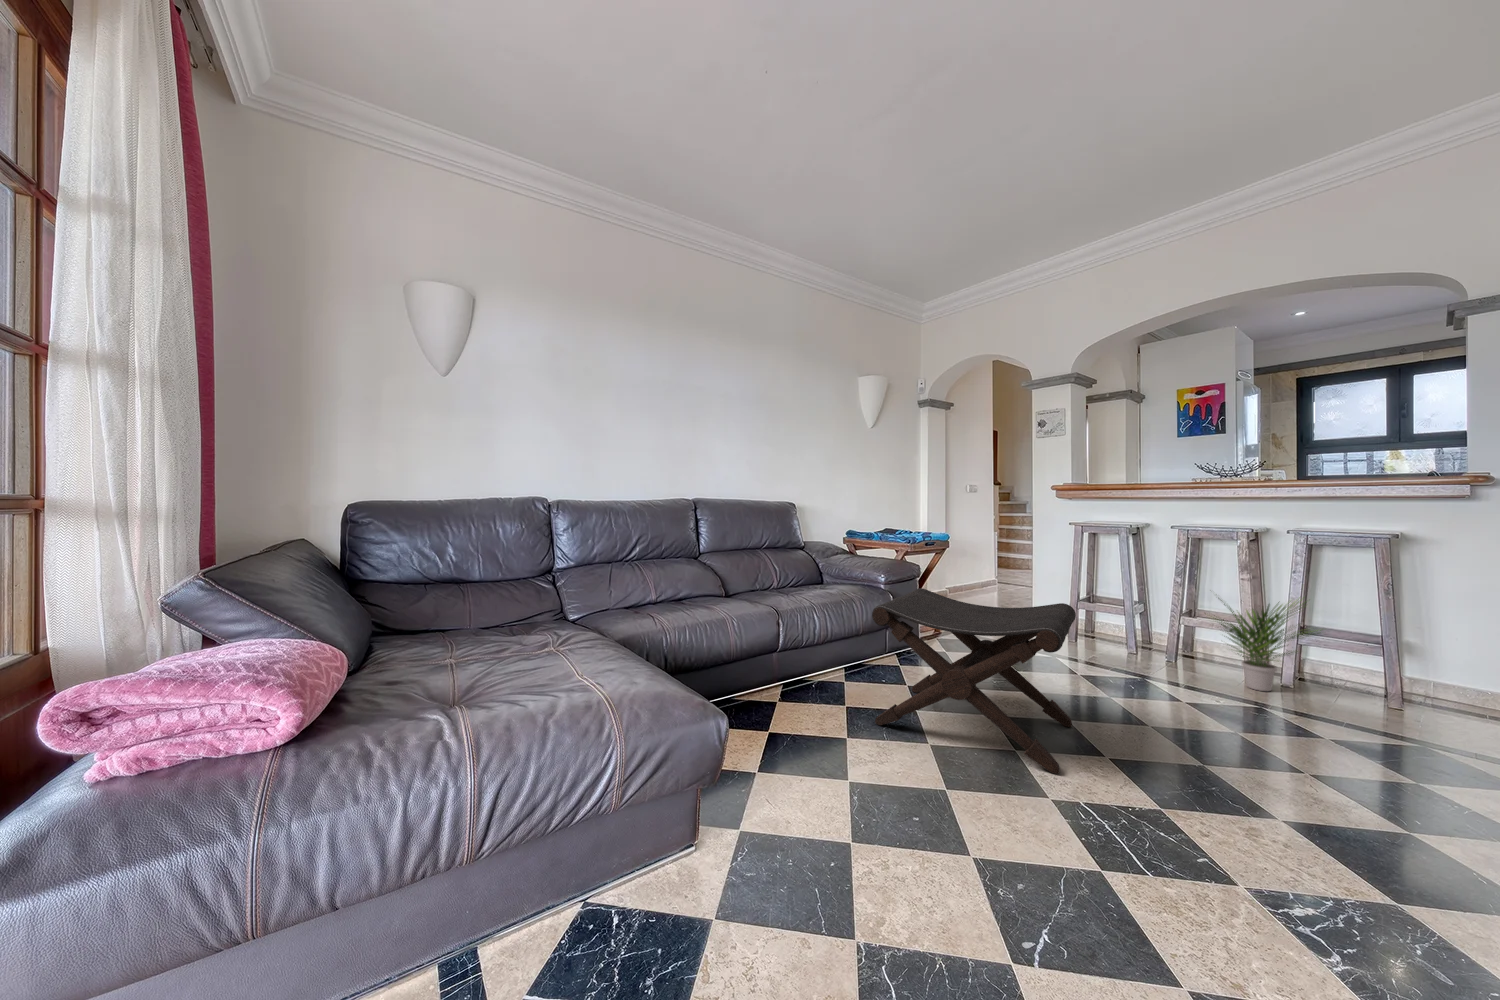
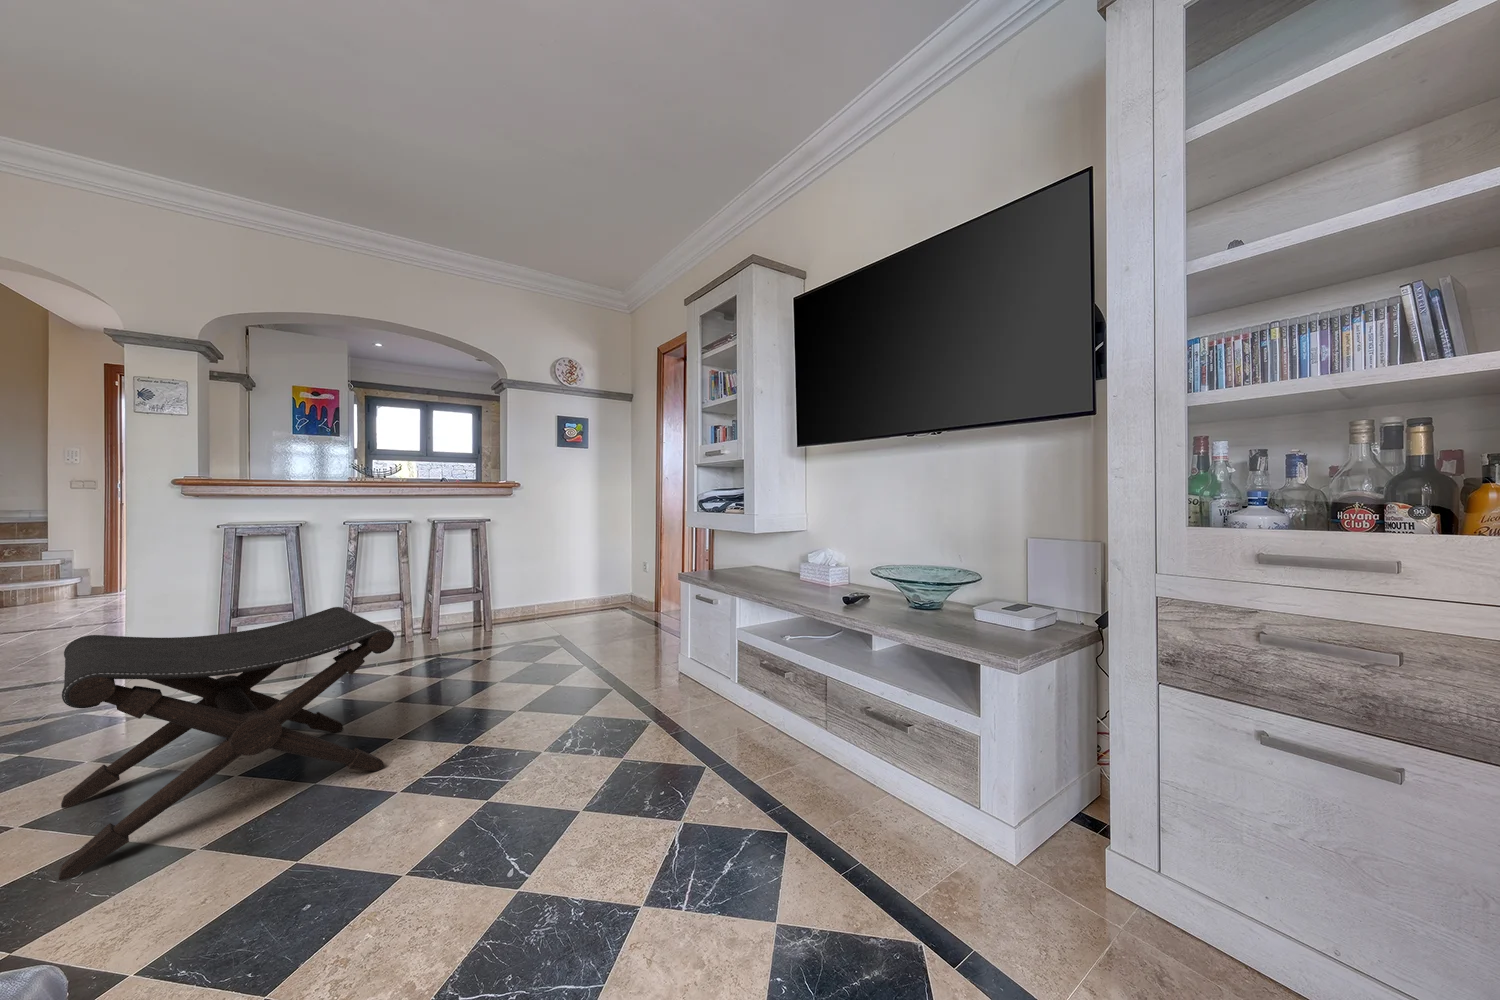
potted plant: present [1213,597,1318,691] -> none [386,568,468,644]

